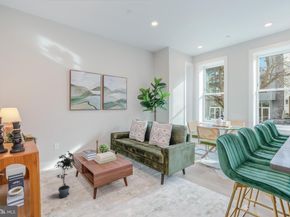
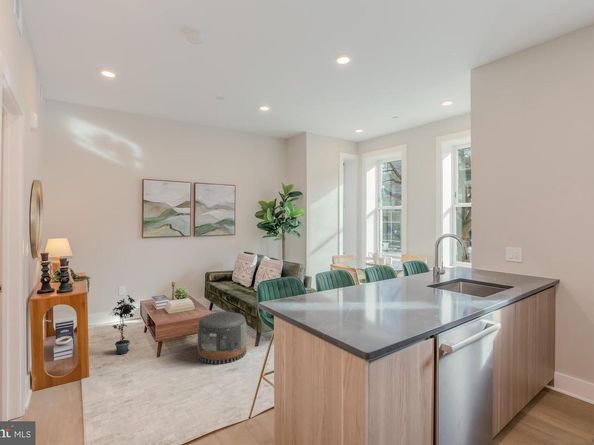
pouf: none [125,161,160,204] -> present [198,312,247,364]

